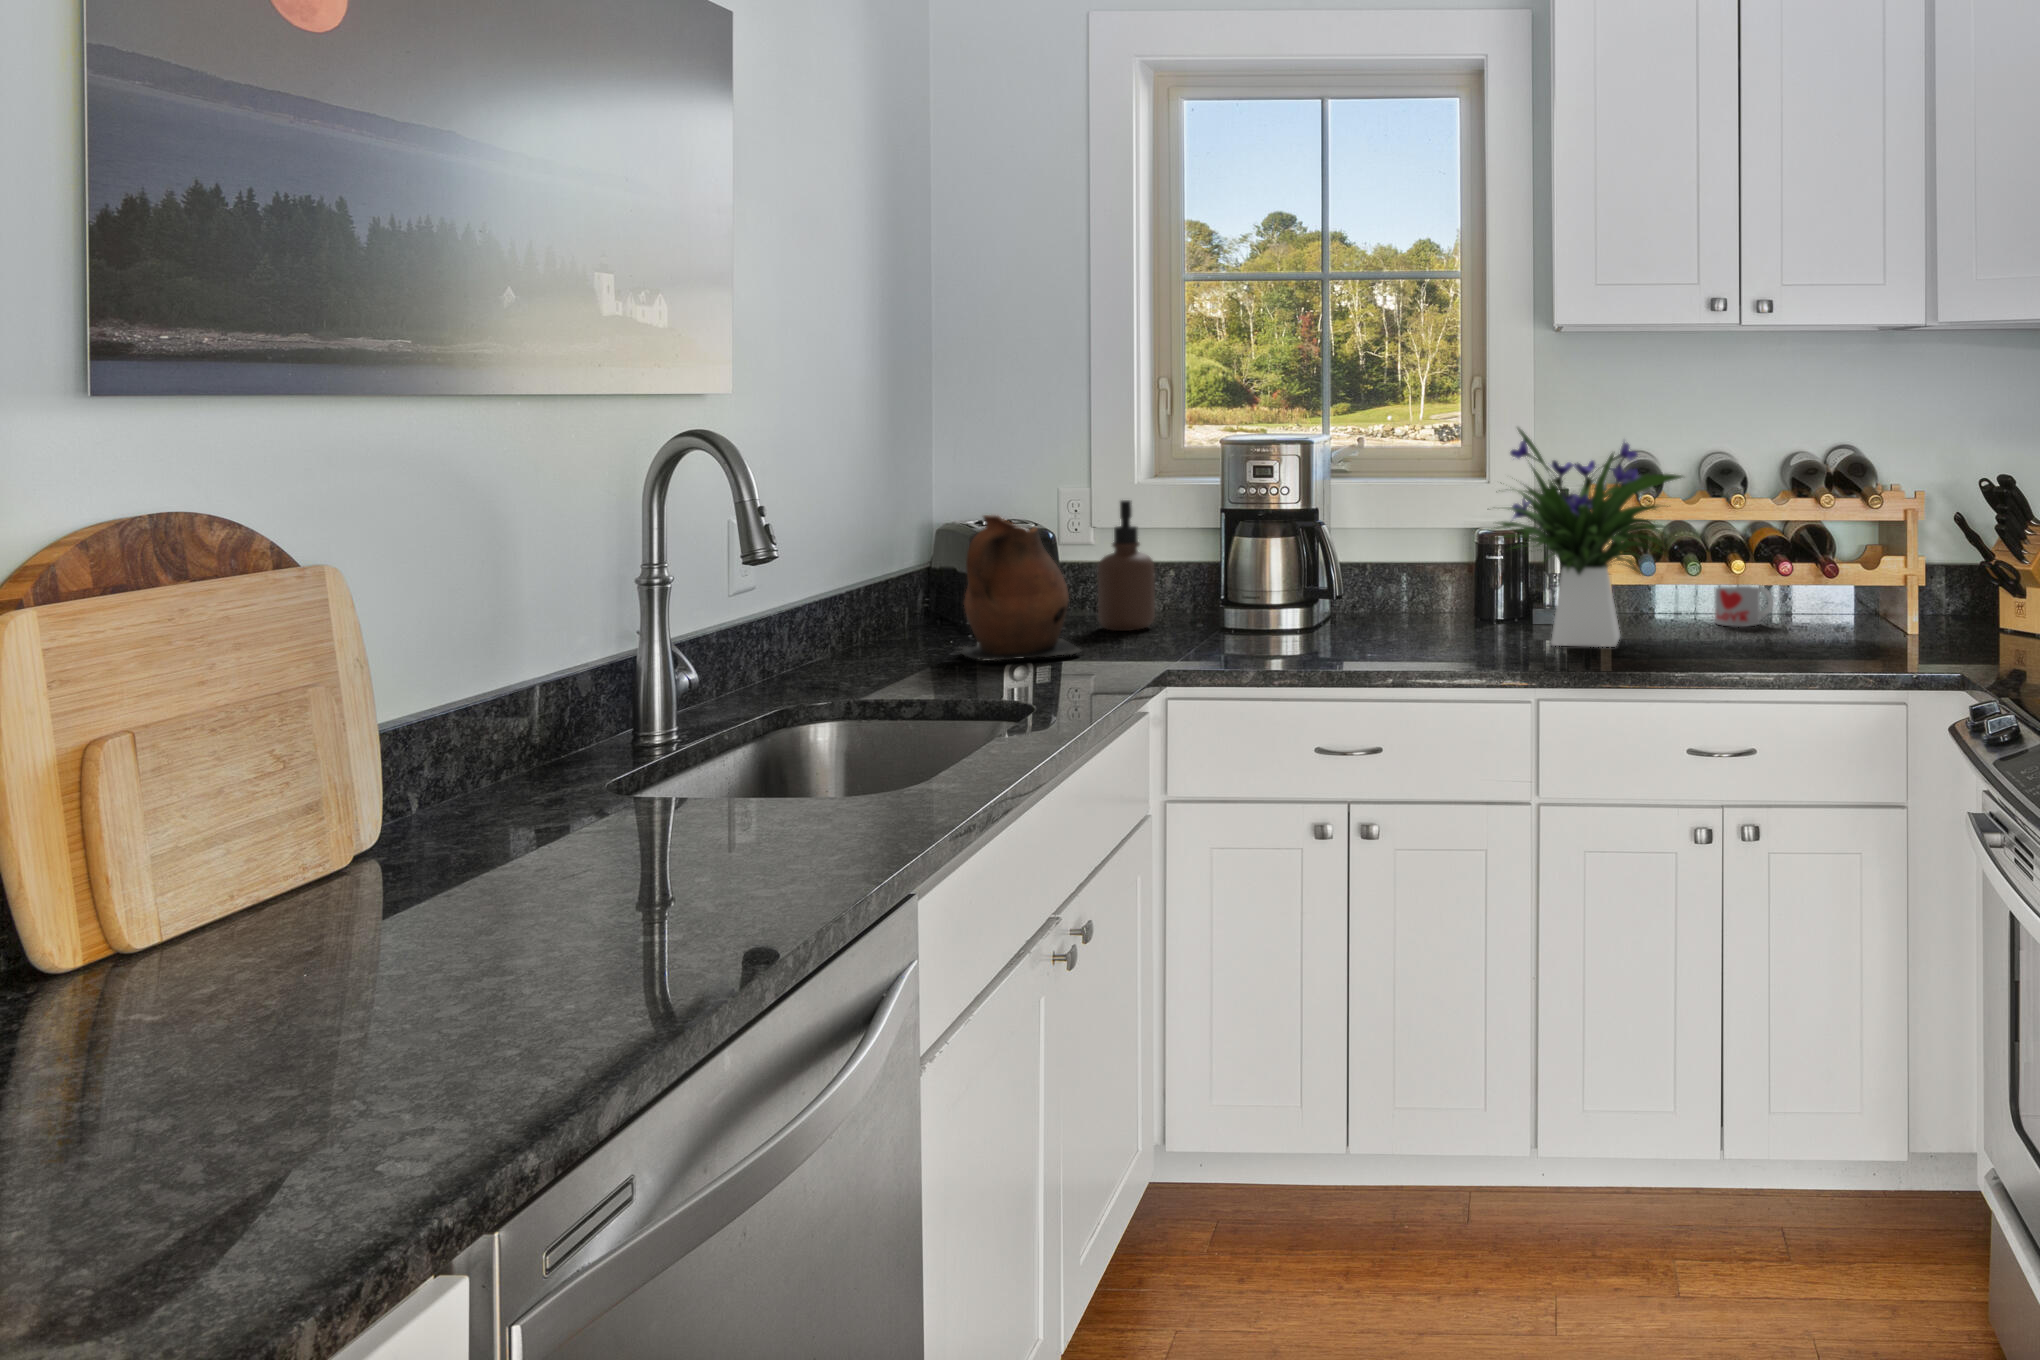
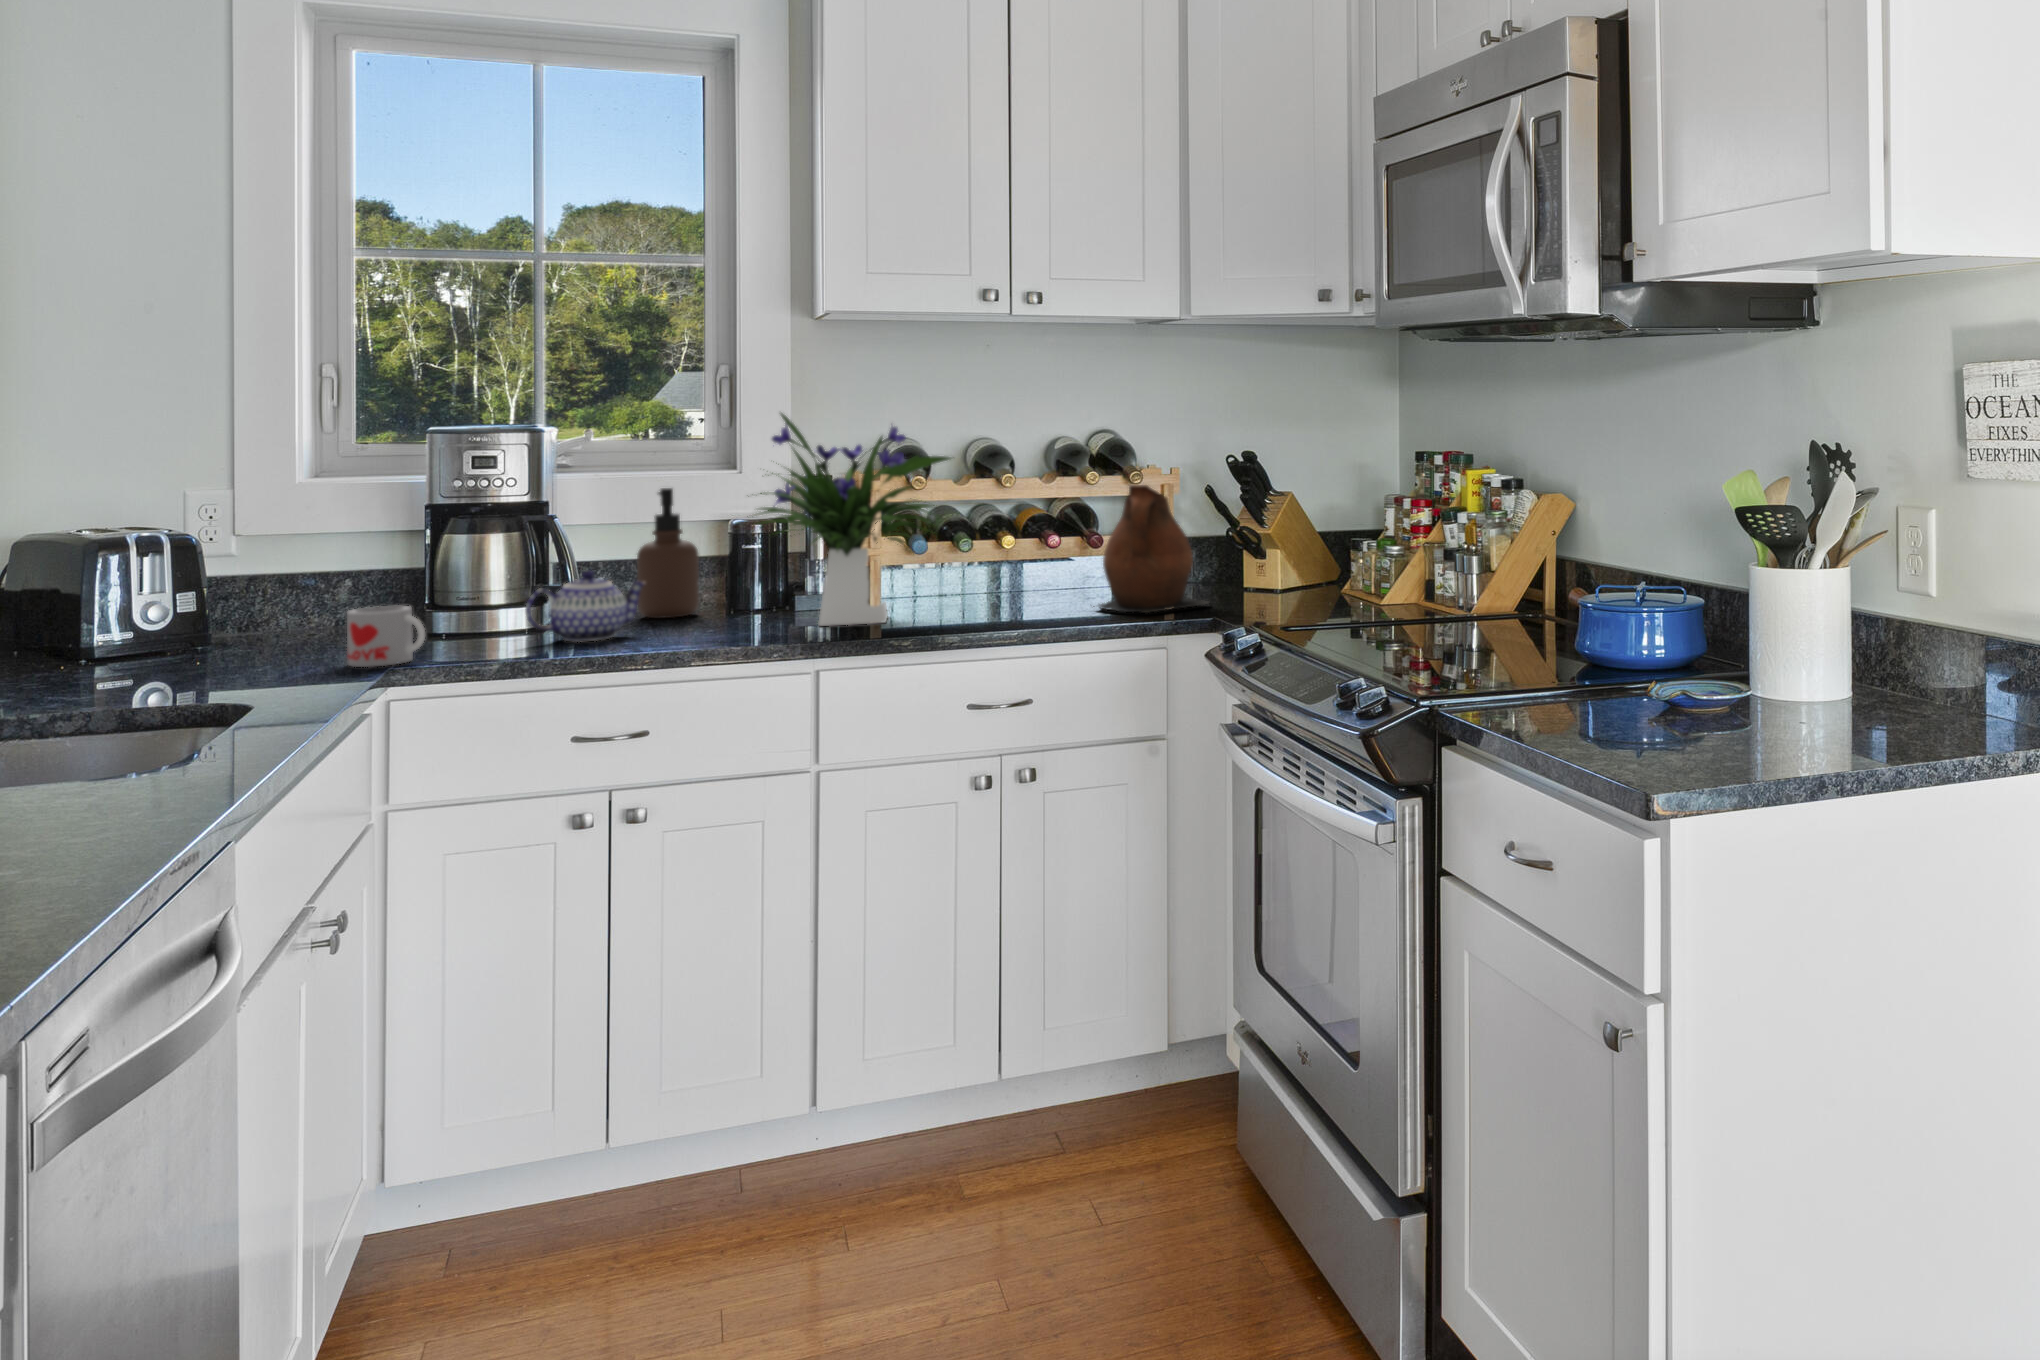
soap dispenser: present [1098,500,1155,631] -> present [637,488,699,618]
ceramic pitcher: present [960,515,1081,661] -> present [1093,485,1209,613]
teapot: none [1290,577,1395,647] -> present [525,570,645,642]
mug: present [1714,586,1773,627] -> present [347,606,425,667]

